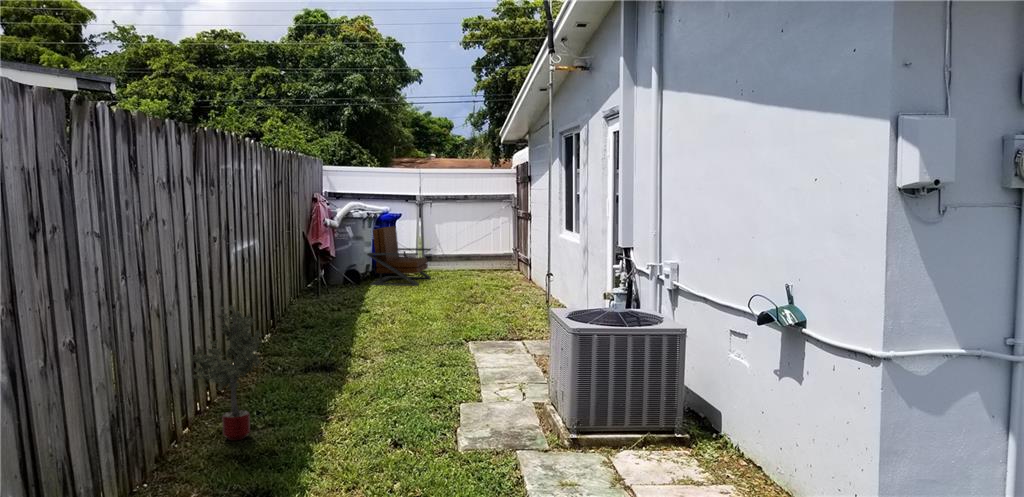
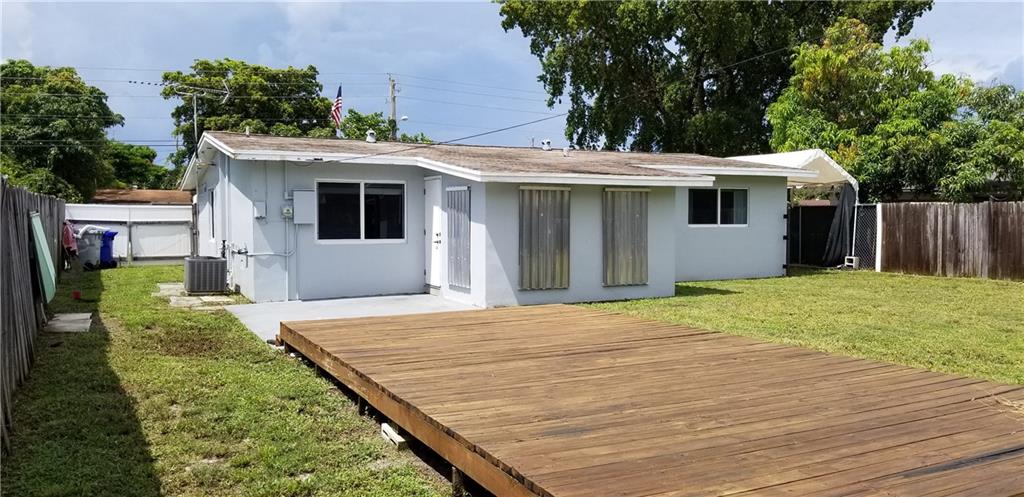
lounge chair: present [367,226,431,286] -> none [98,239,138,272]

